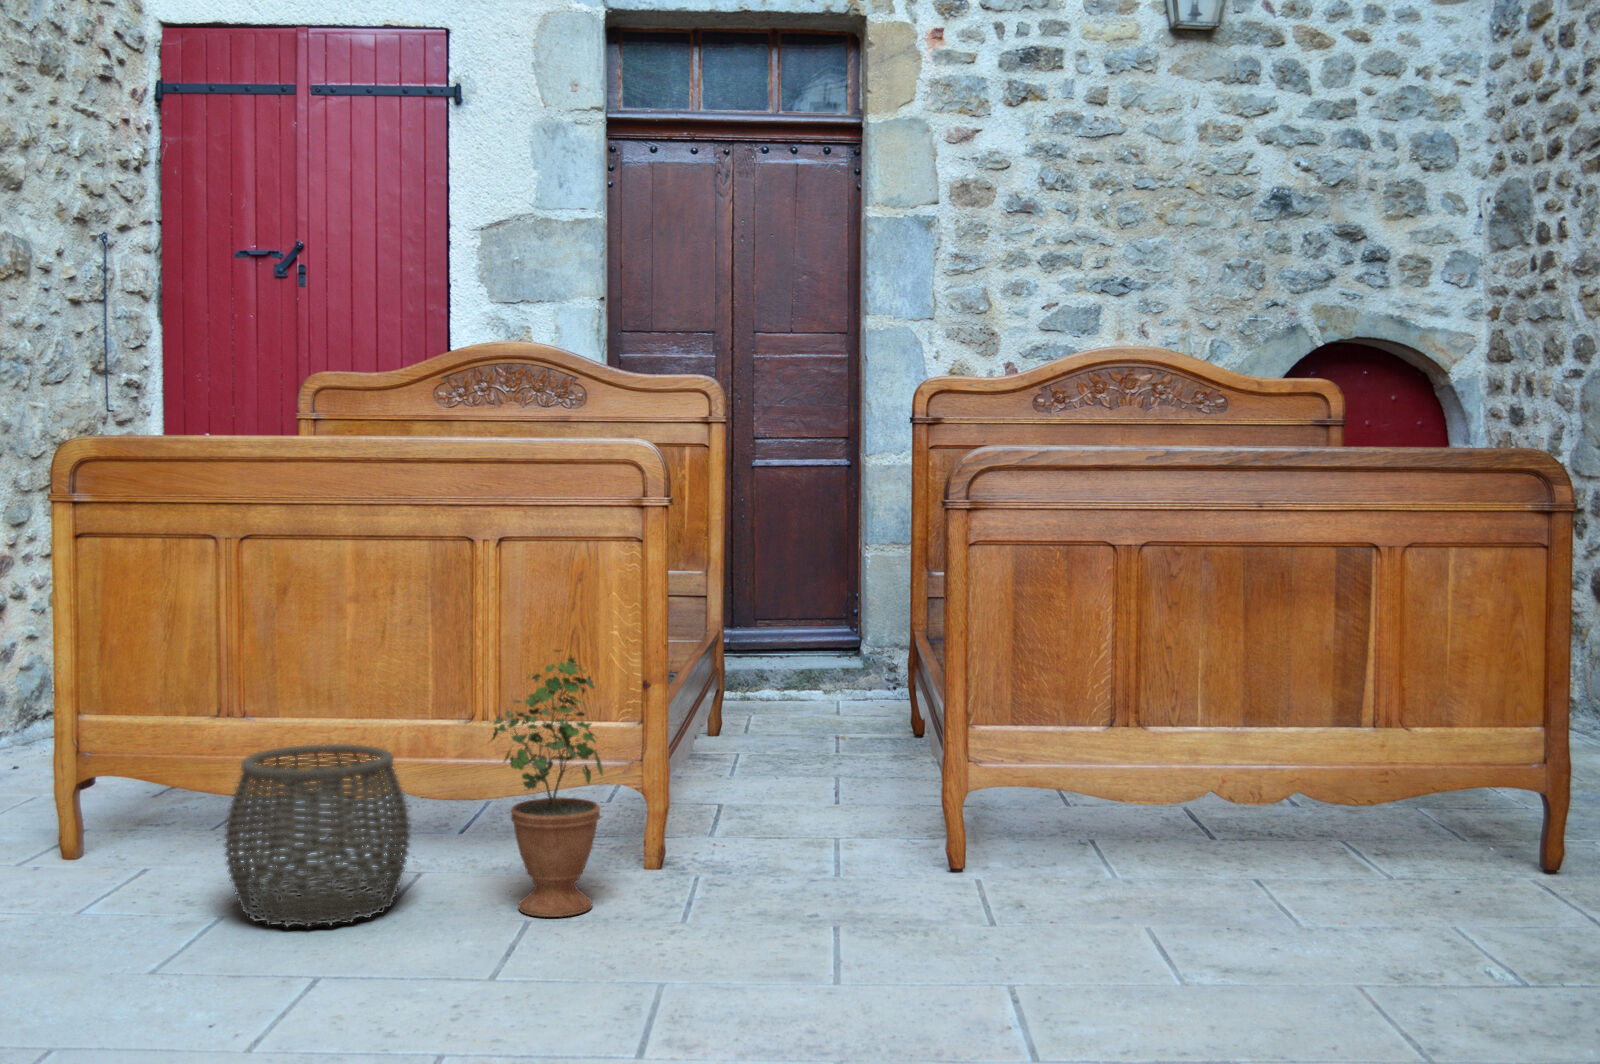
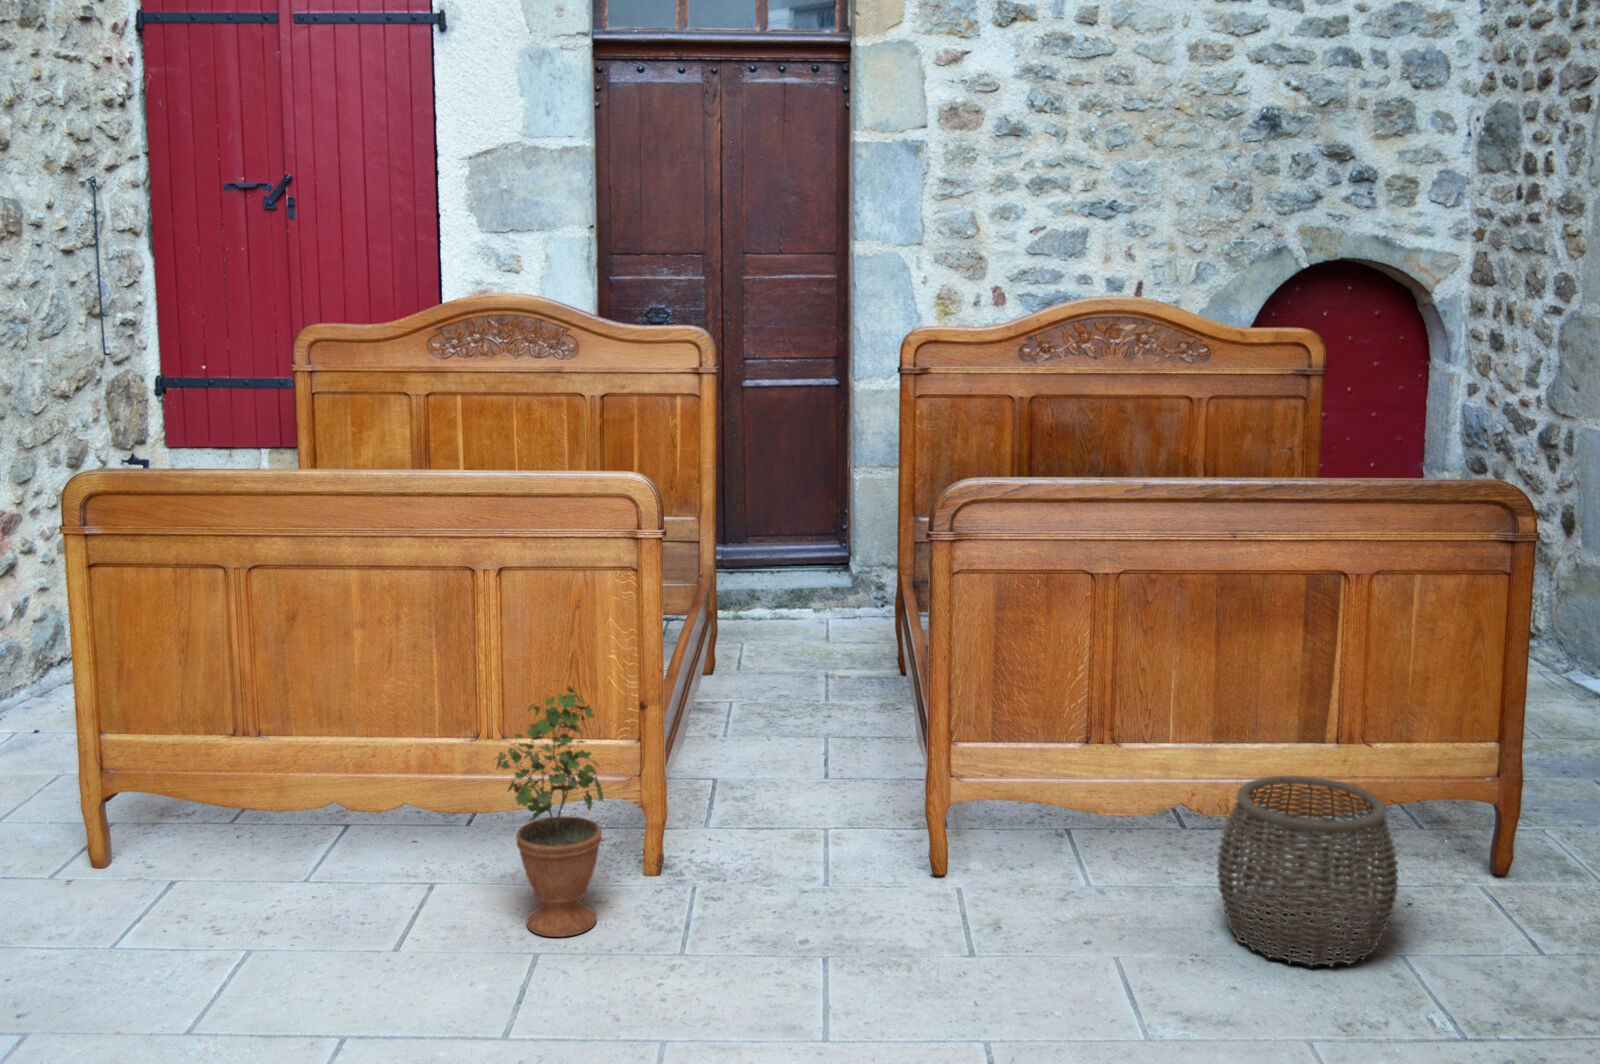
woven basket: present [224,744,411,927] -> present [1217,776,1398,966]

